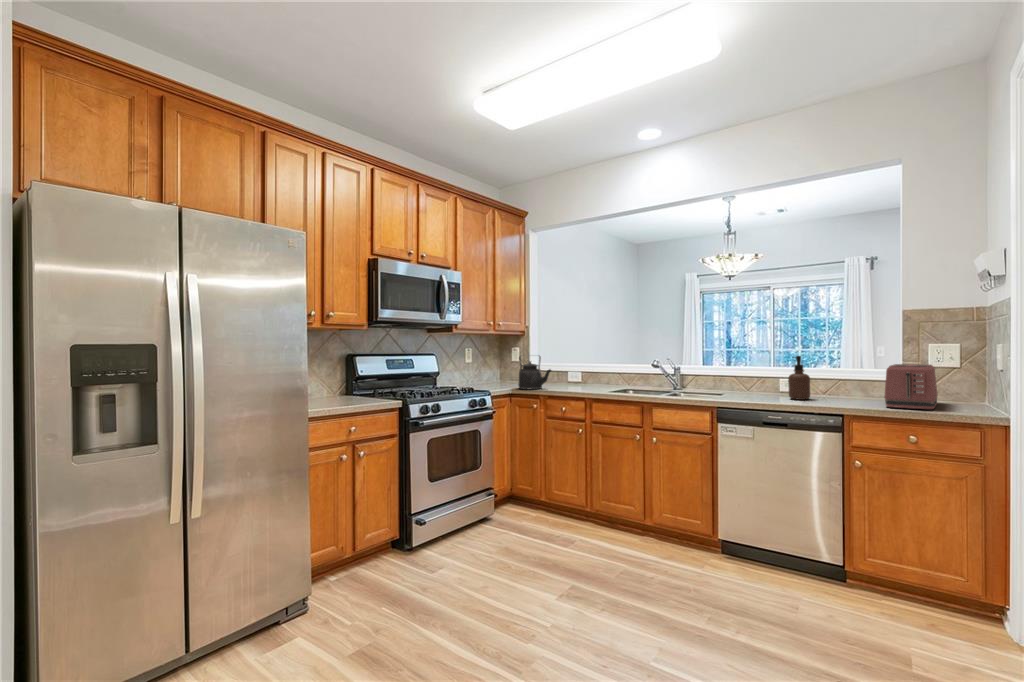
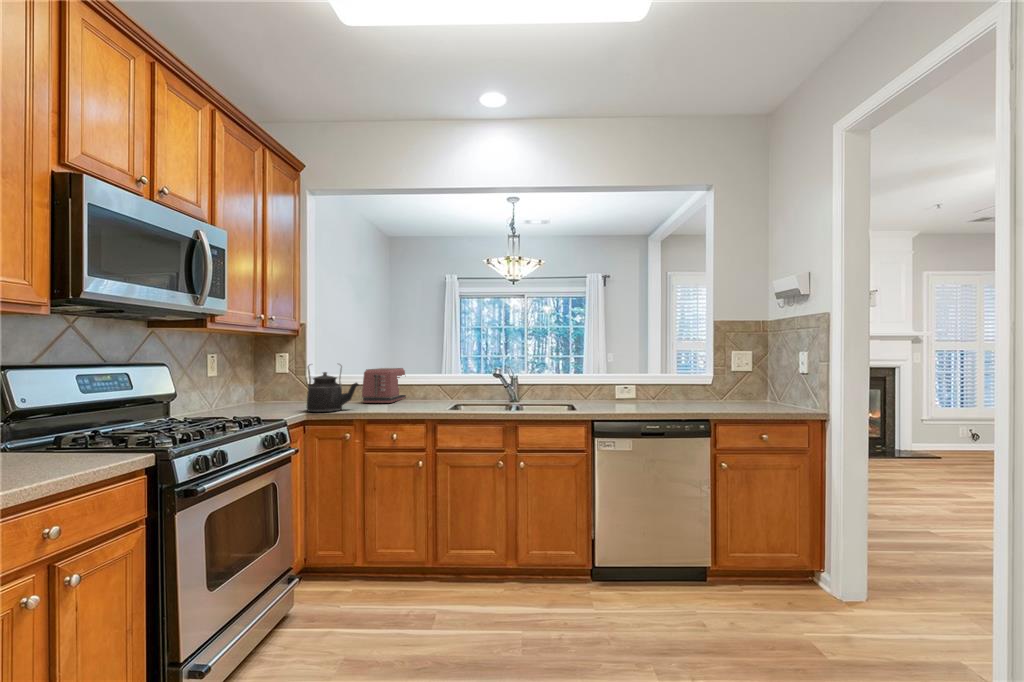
soap dispenser: present [788,356,810,400] -> none [637,362,656,405]
toaster: present [884,364,938,409] -> present [362,368,406,403]

